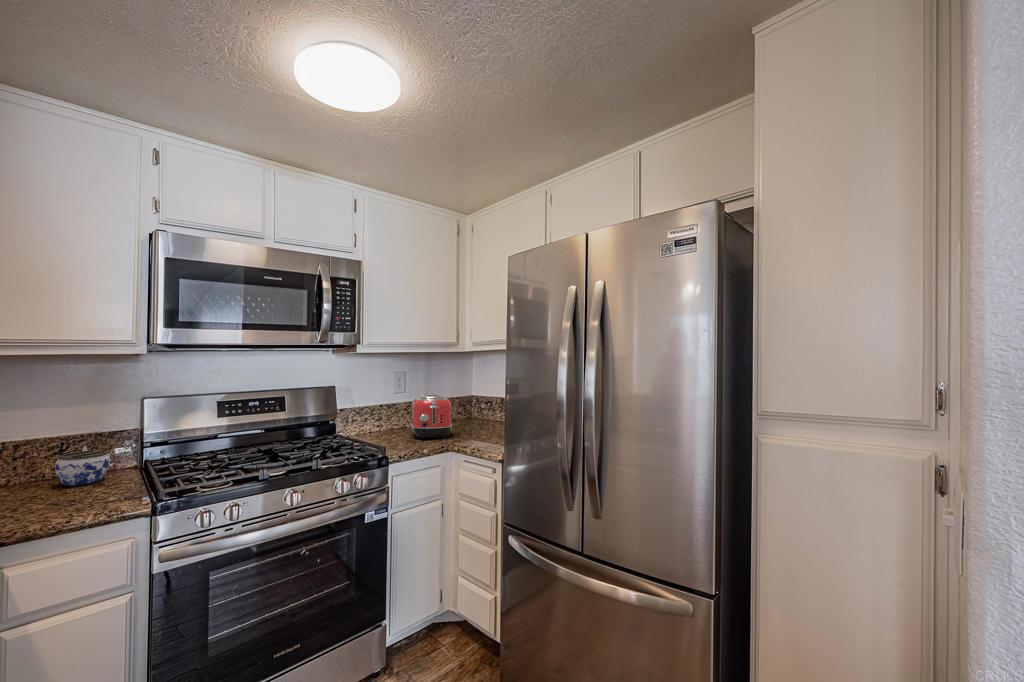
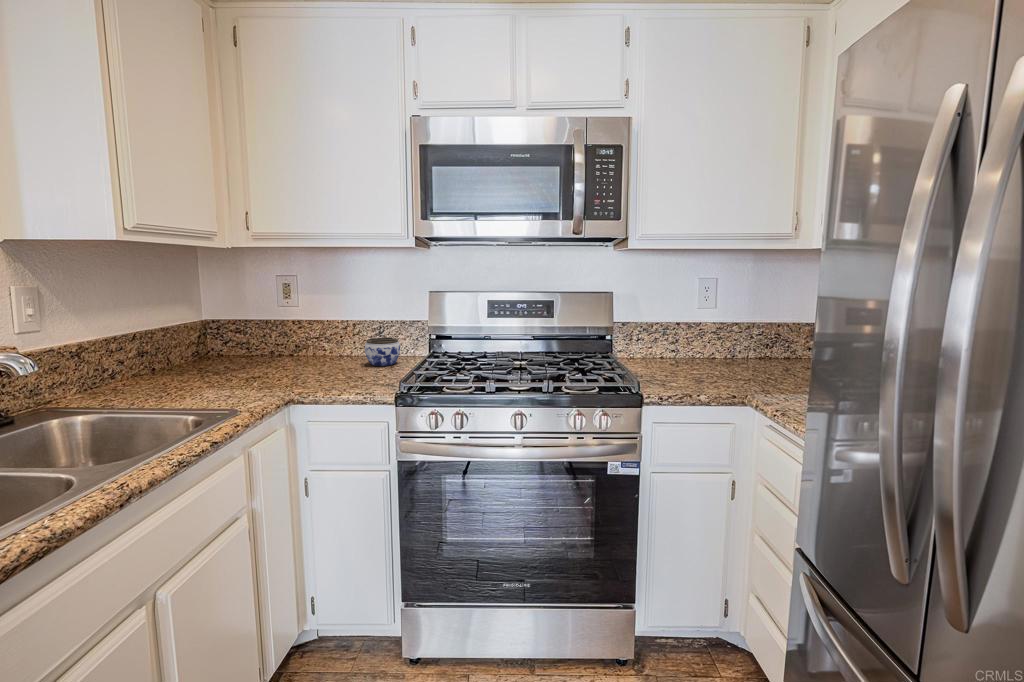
toaster: present [411,394,452,439] -> none [705,313,775,381]

